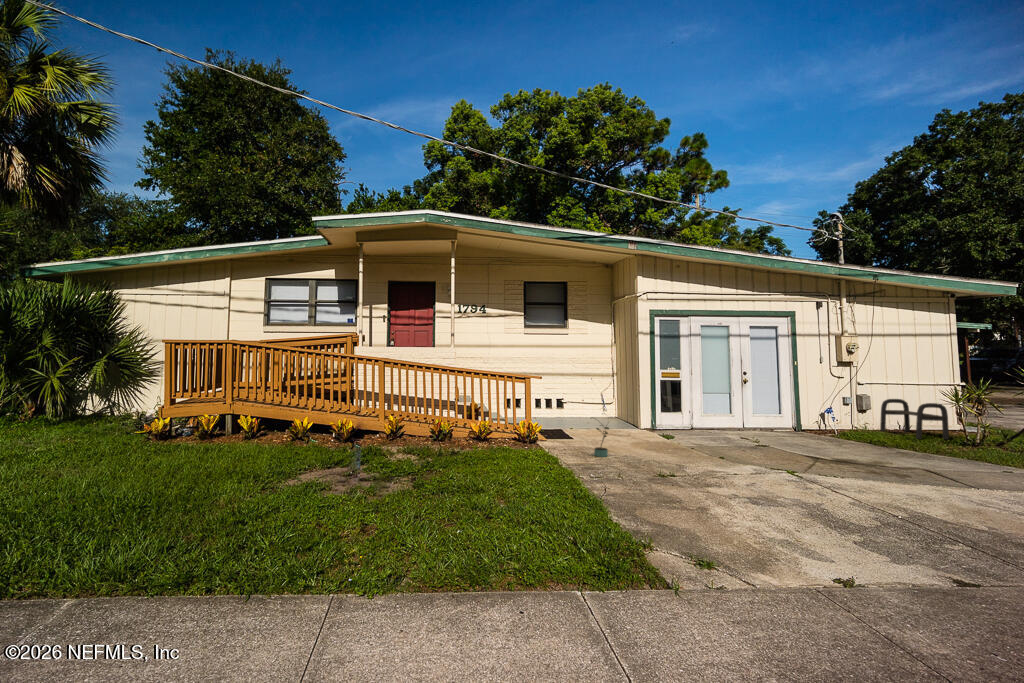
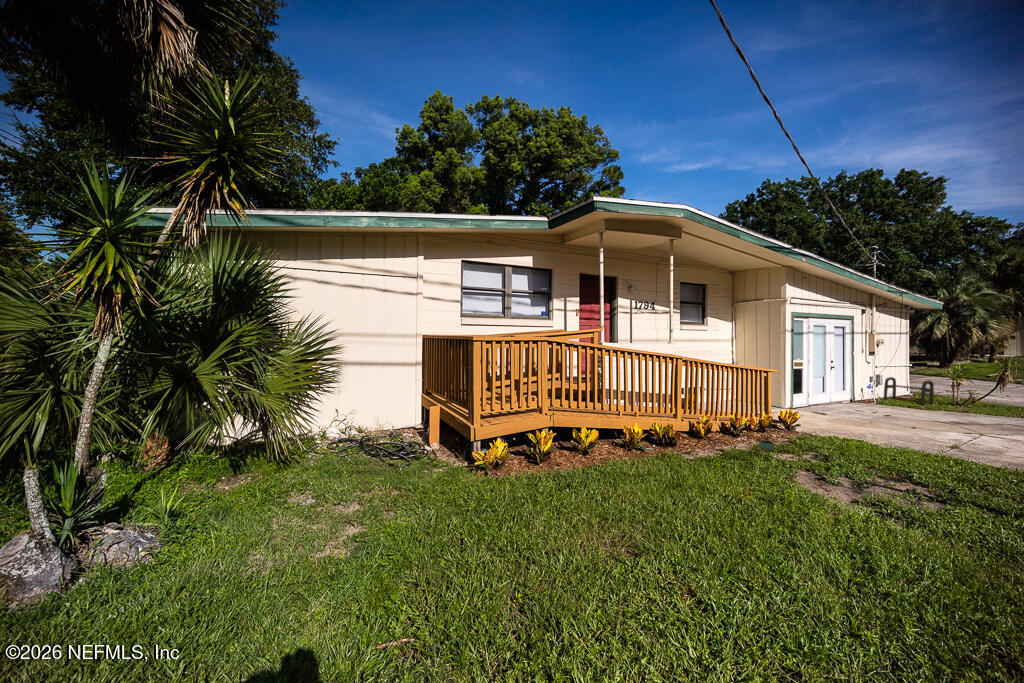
potted plant: present [594,425,609,457] -> present [756,409,782,450]

